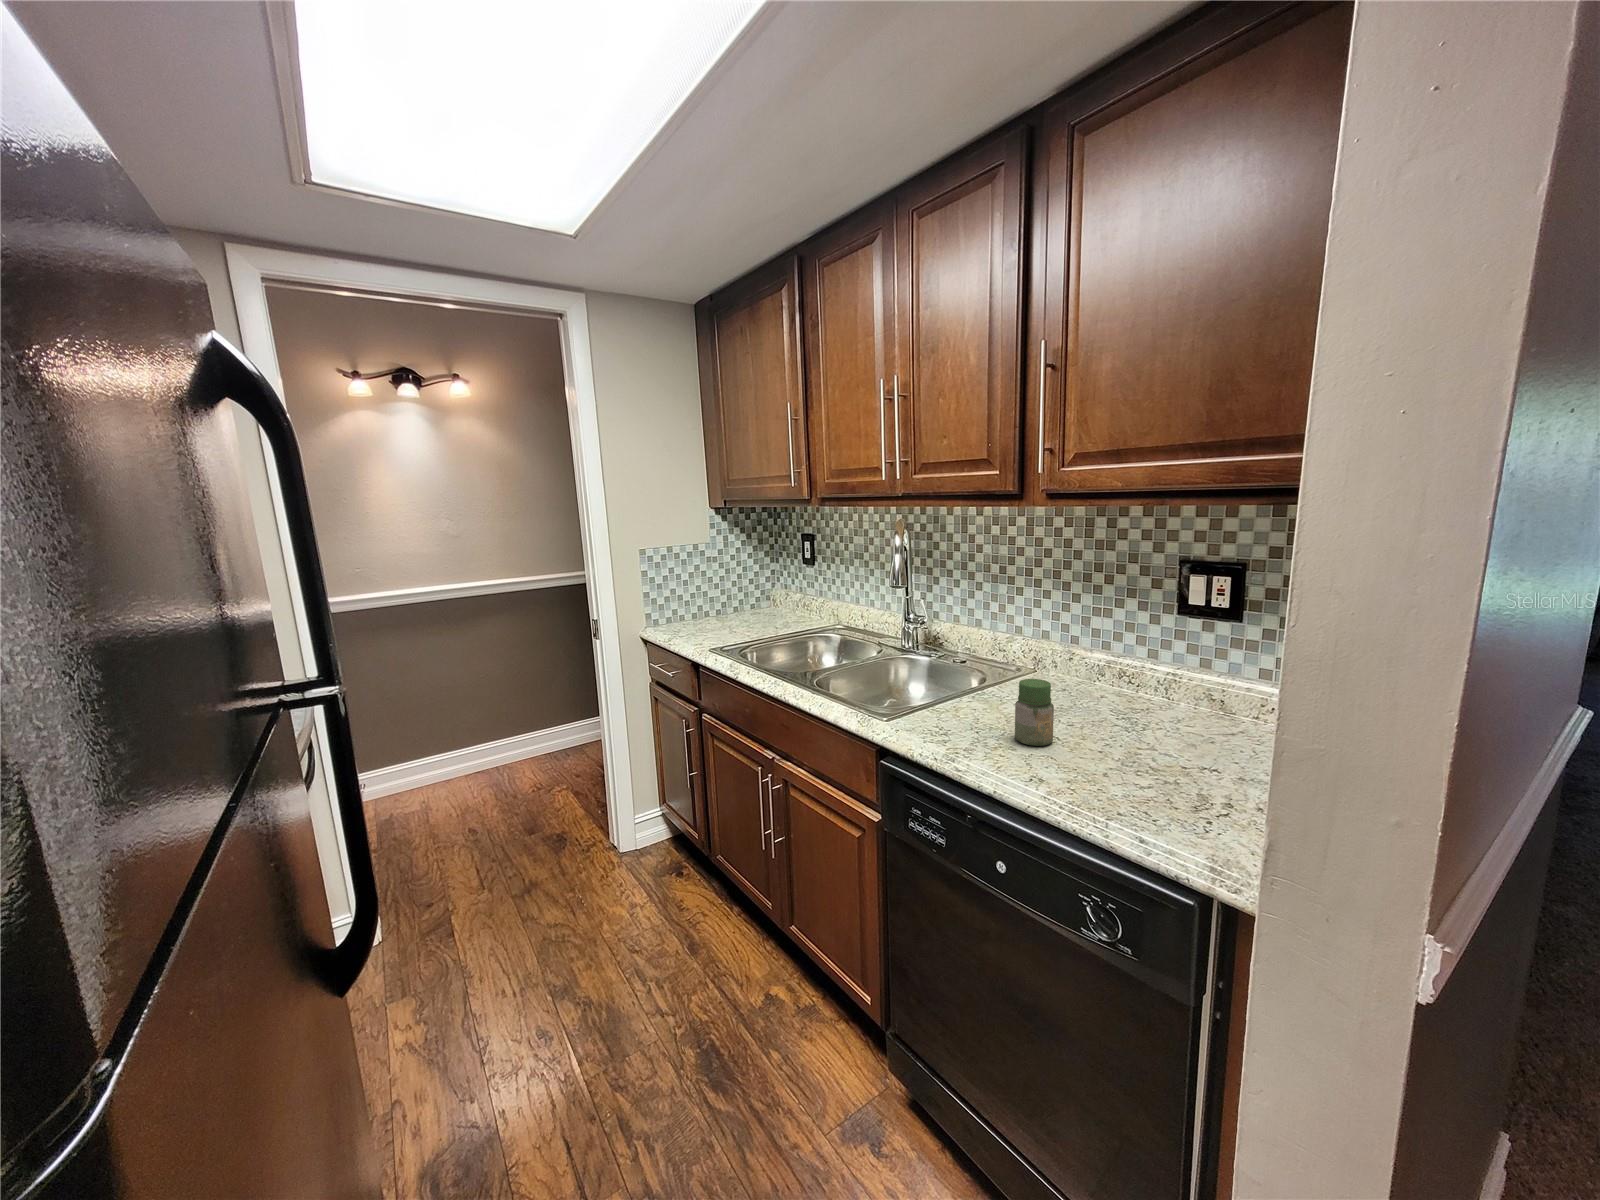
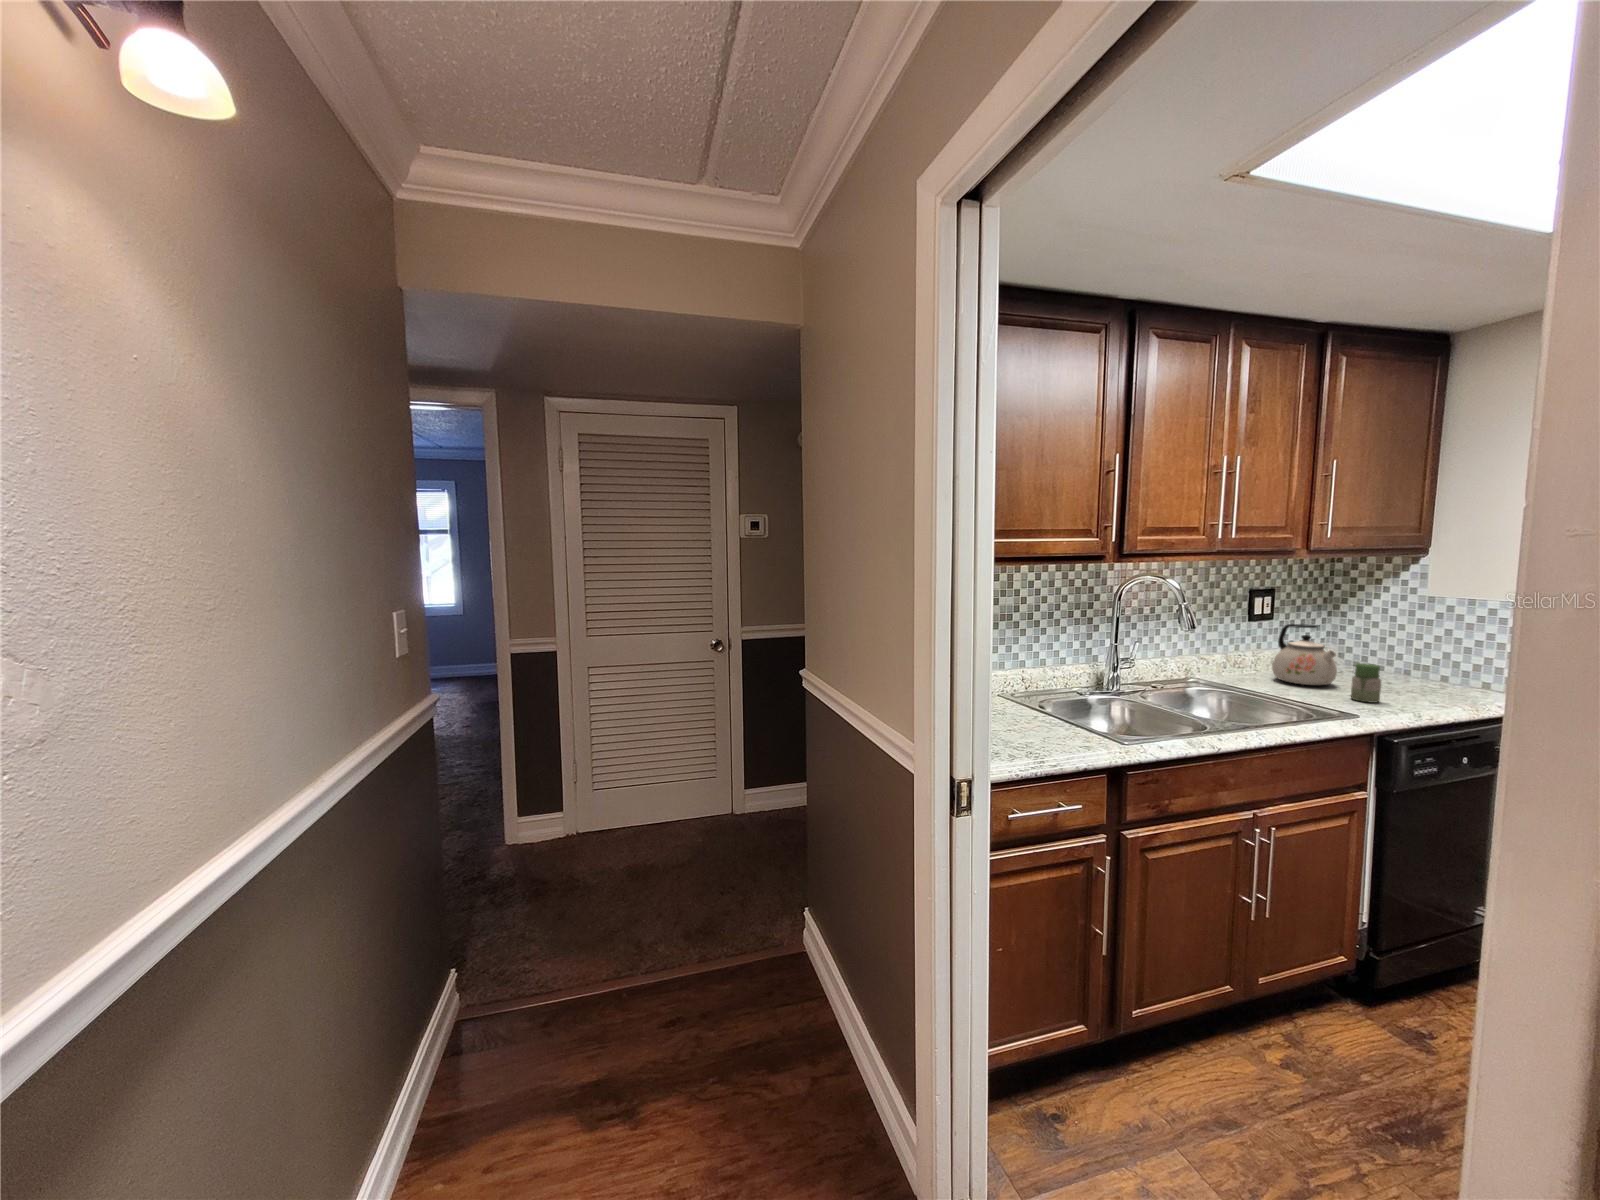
kettle: none [1081,620,1179,729] -> present [1272,624,1337,685]

